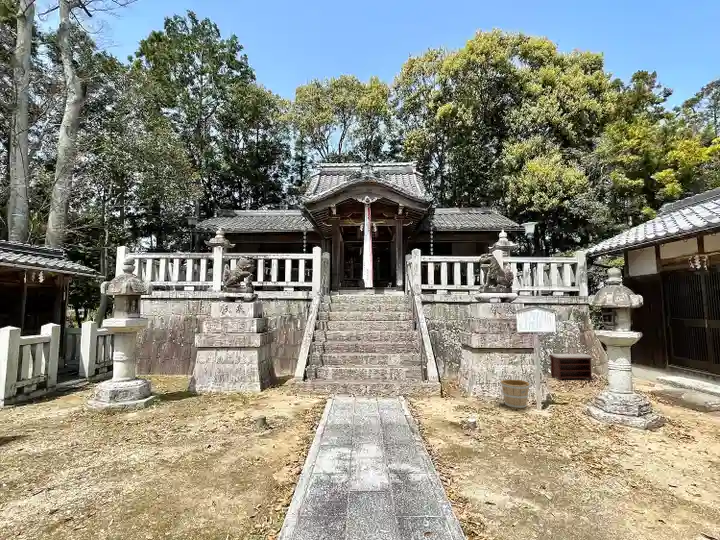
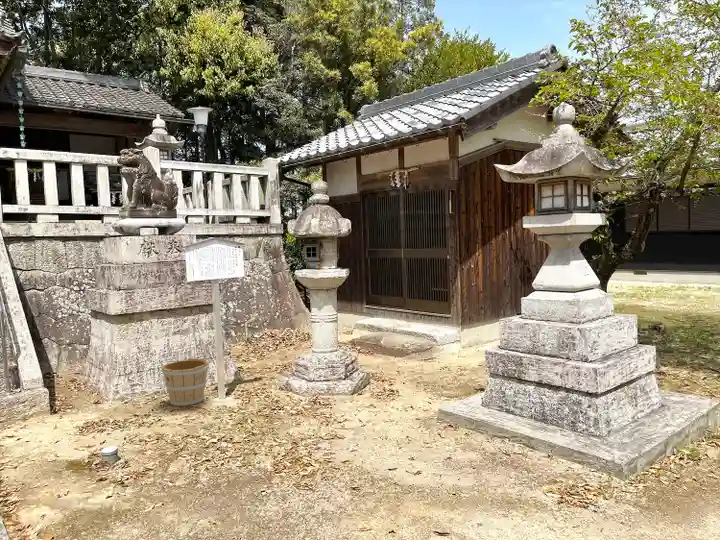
bench: present [549,354,592,380] -> none [232,304,287,346]

